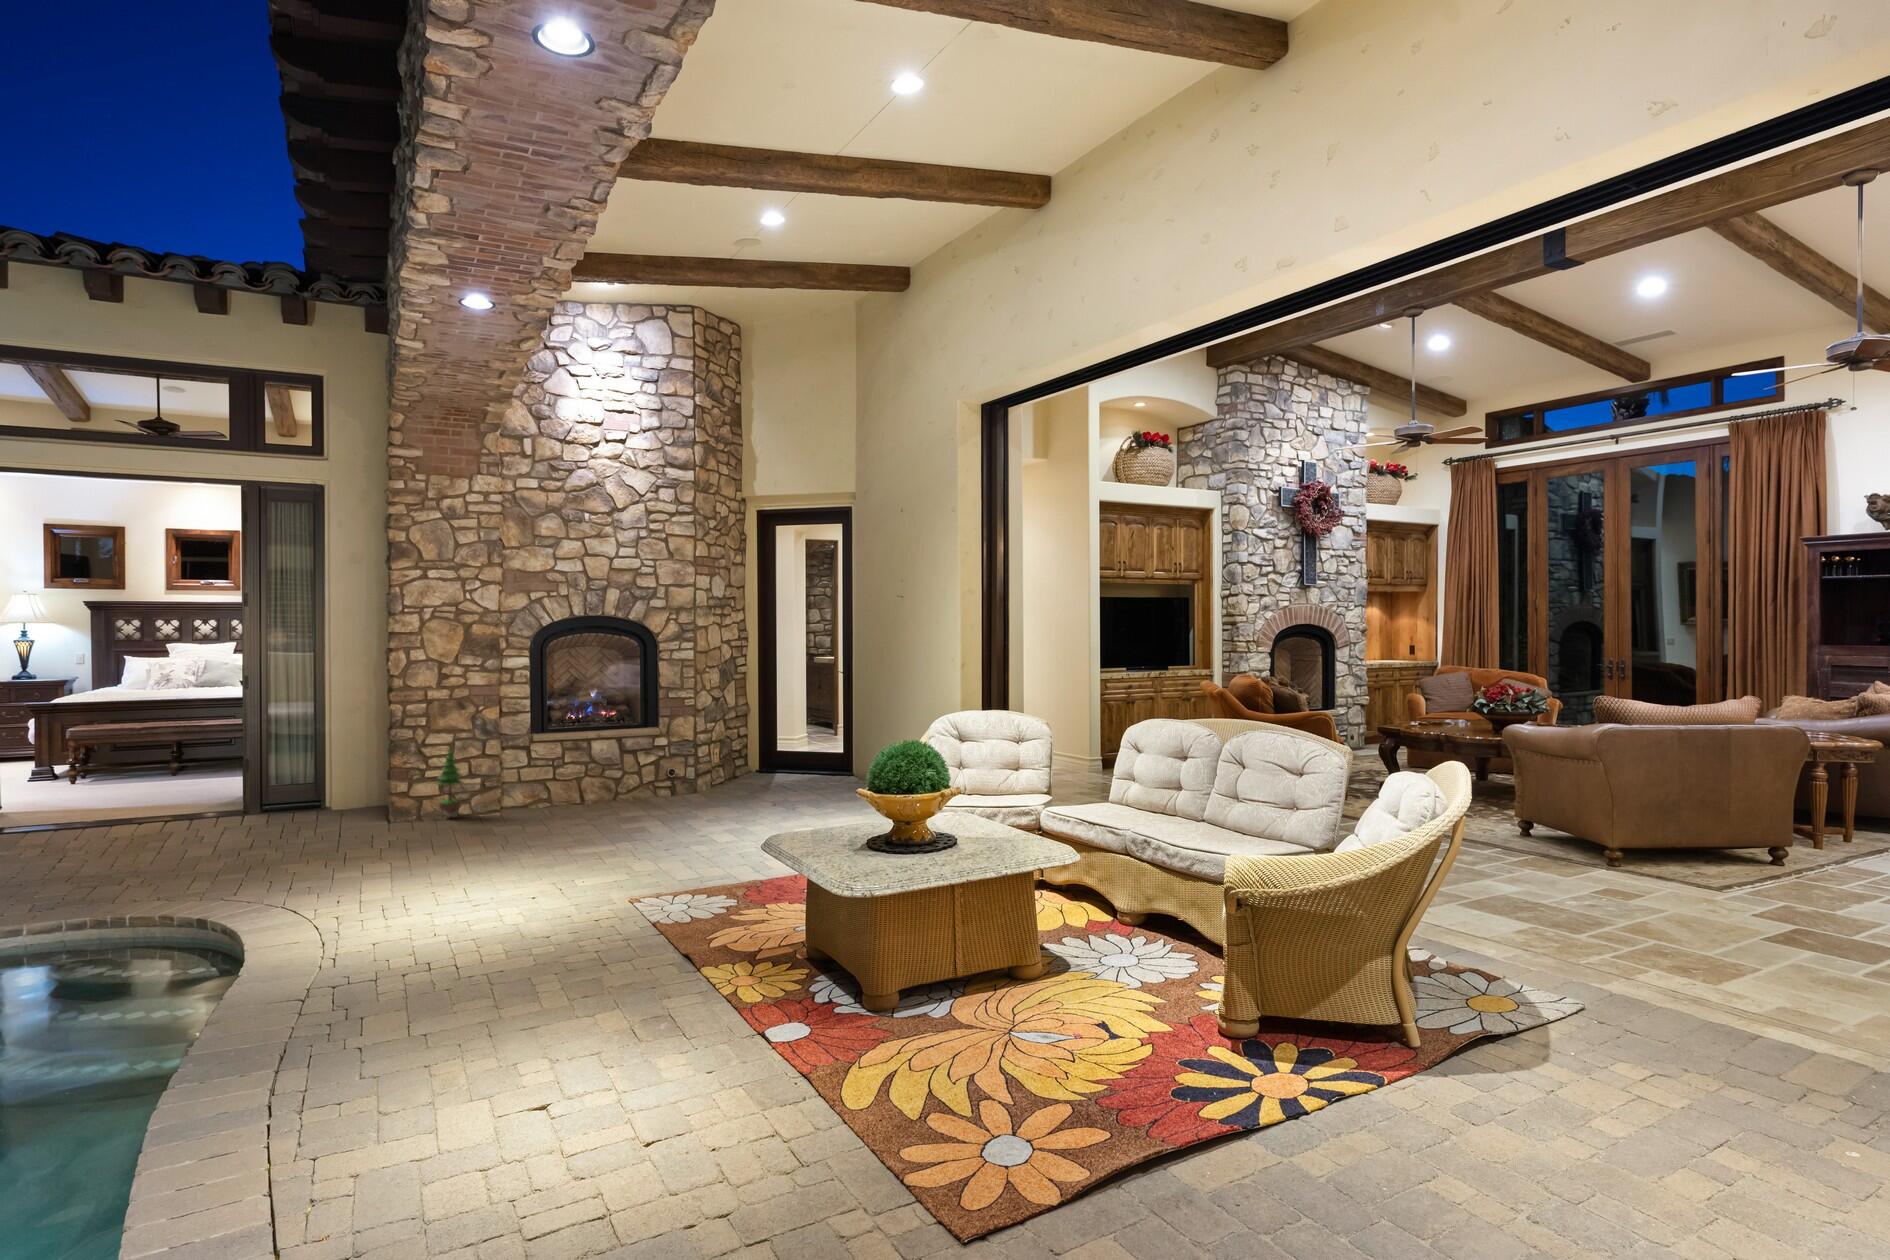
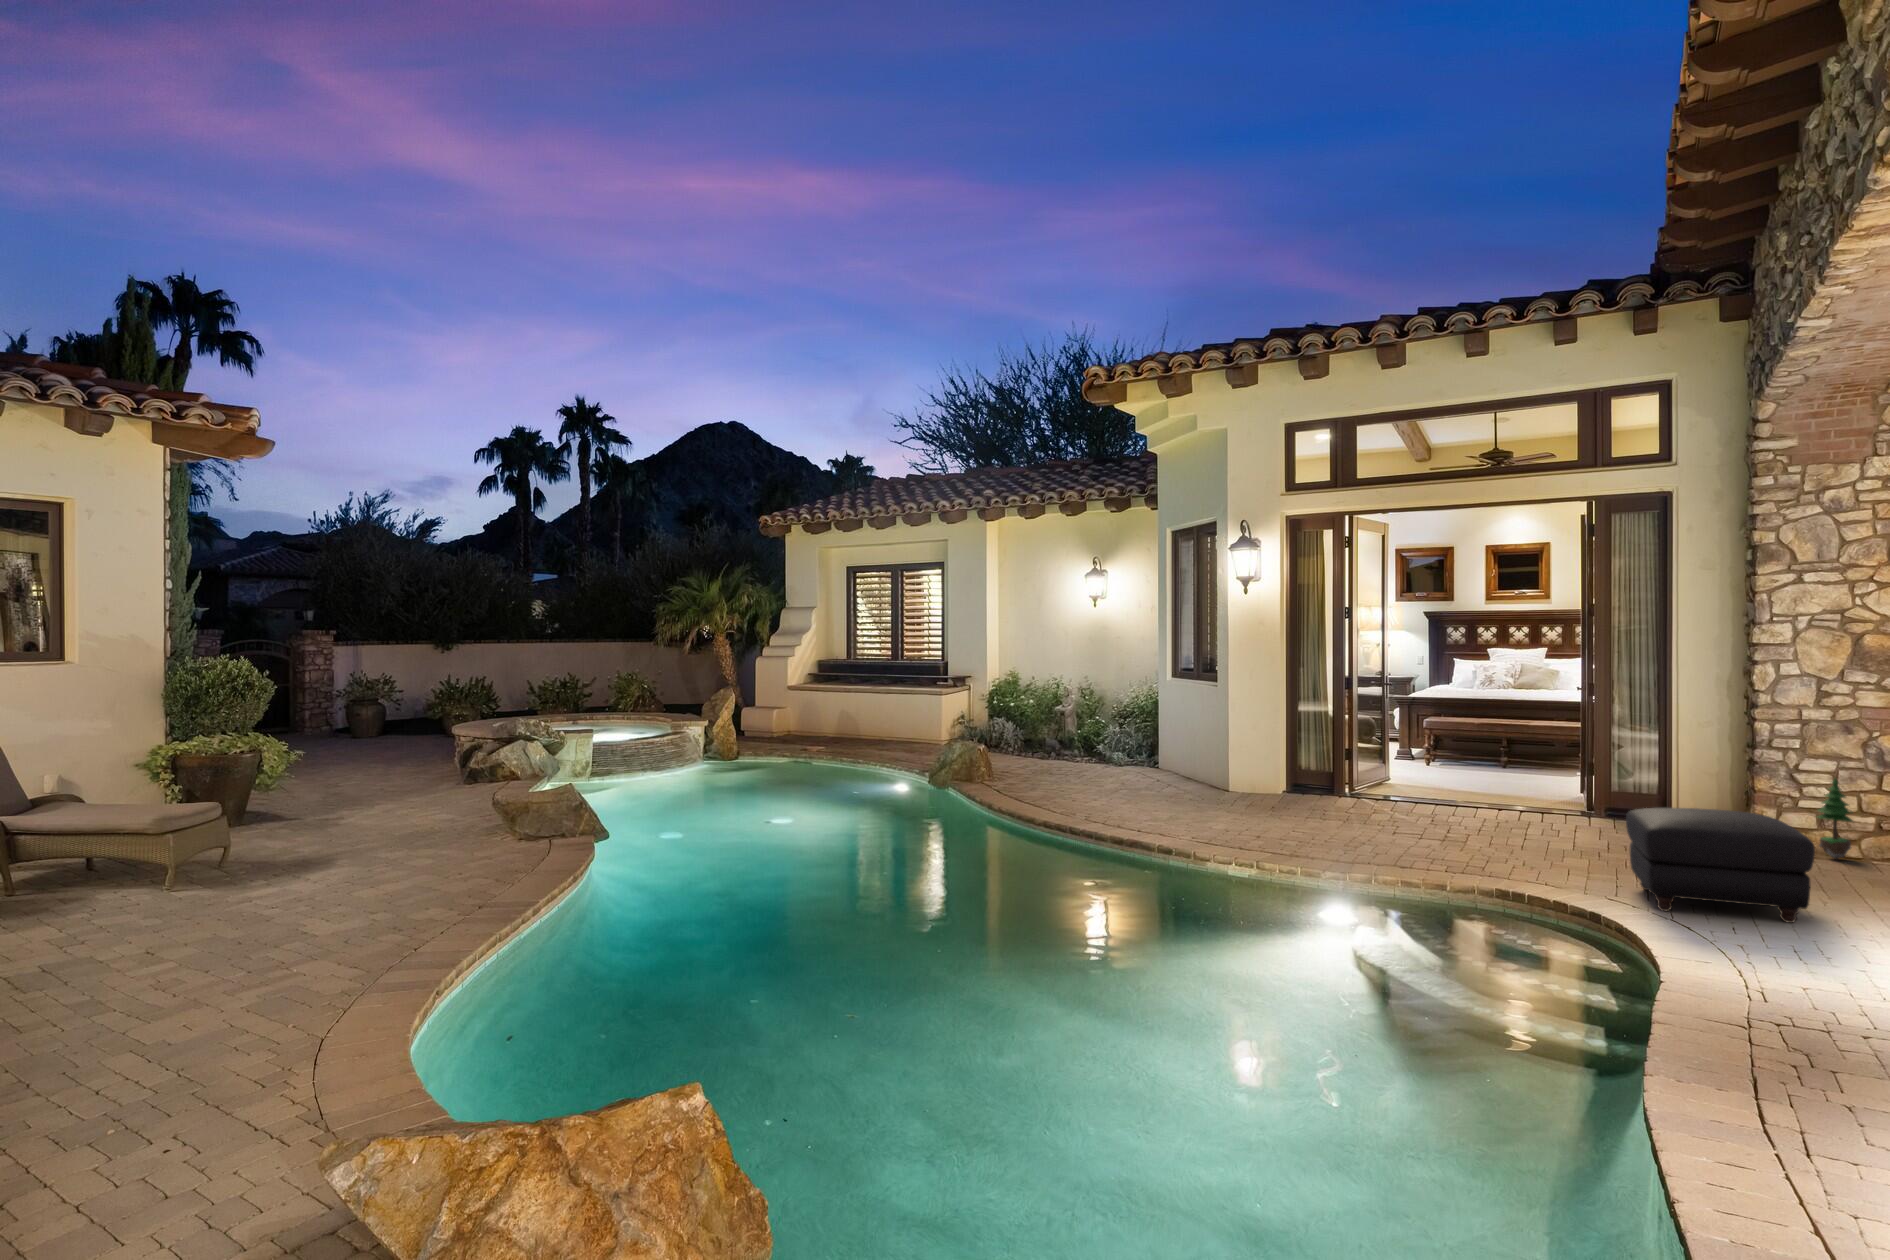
ottoman: none [244,789,402,901] -> present [1626,808,1815,923]

